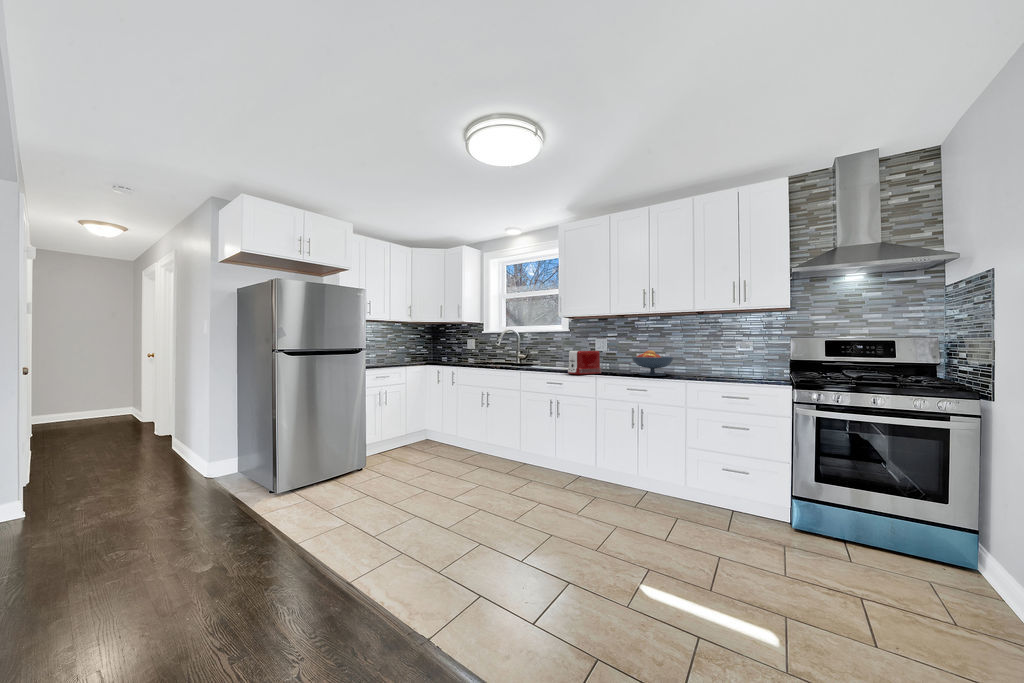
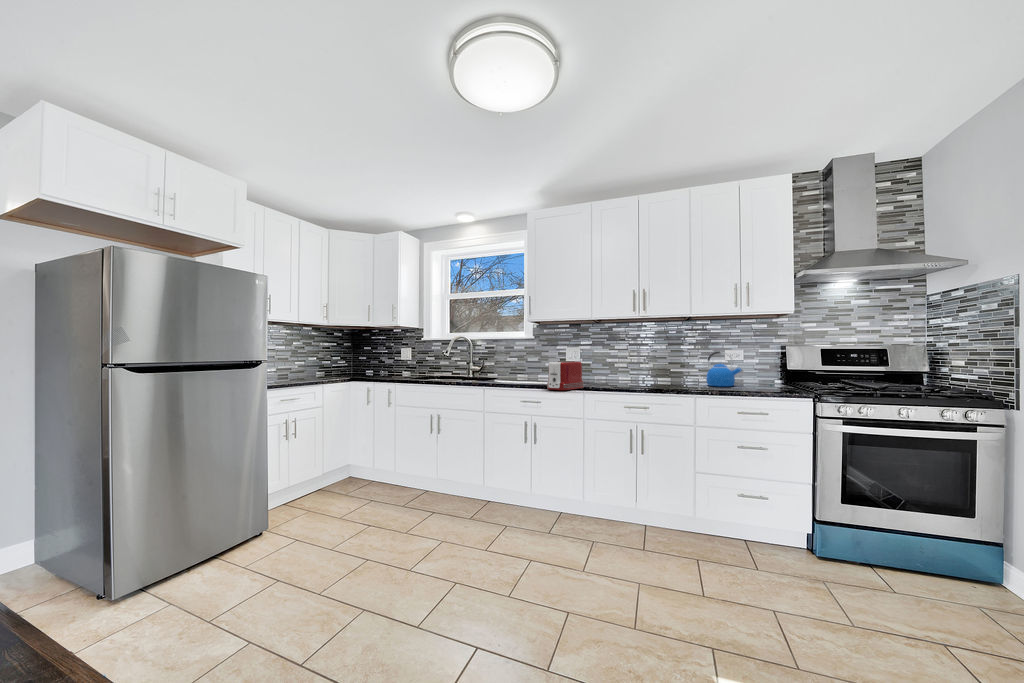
kettle: none [715,343,748,375] -> present [706,352,742,386]
fruit bowl: present [632,350,673,376] -> none [621,360,668,390]

